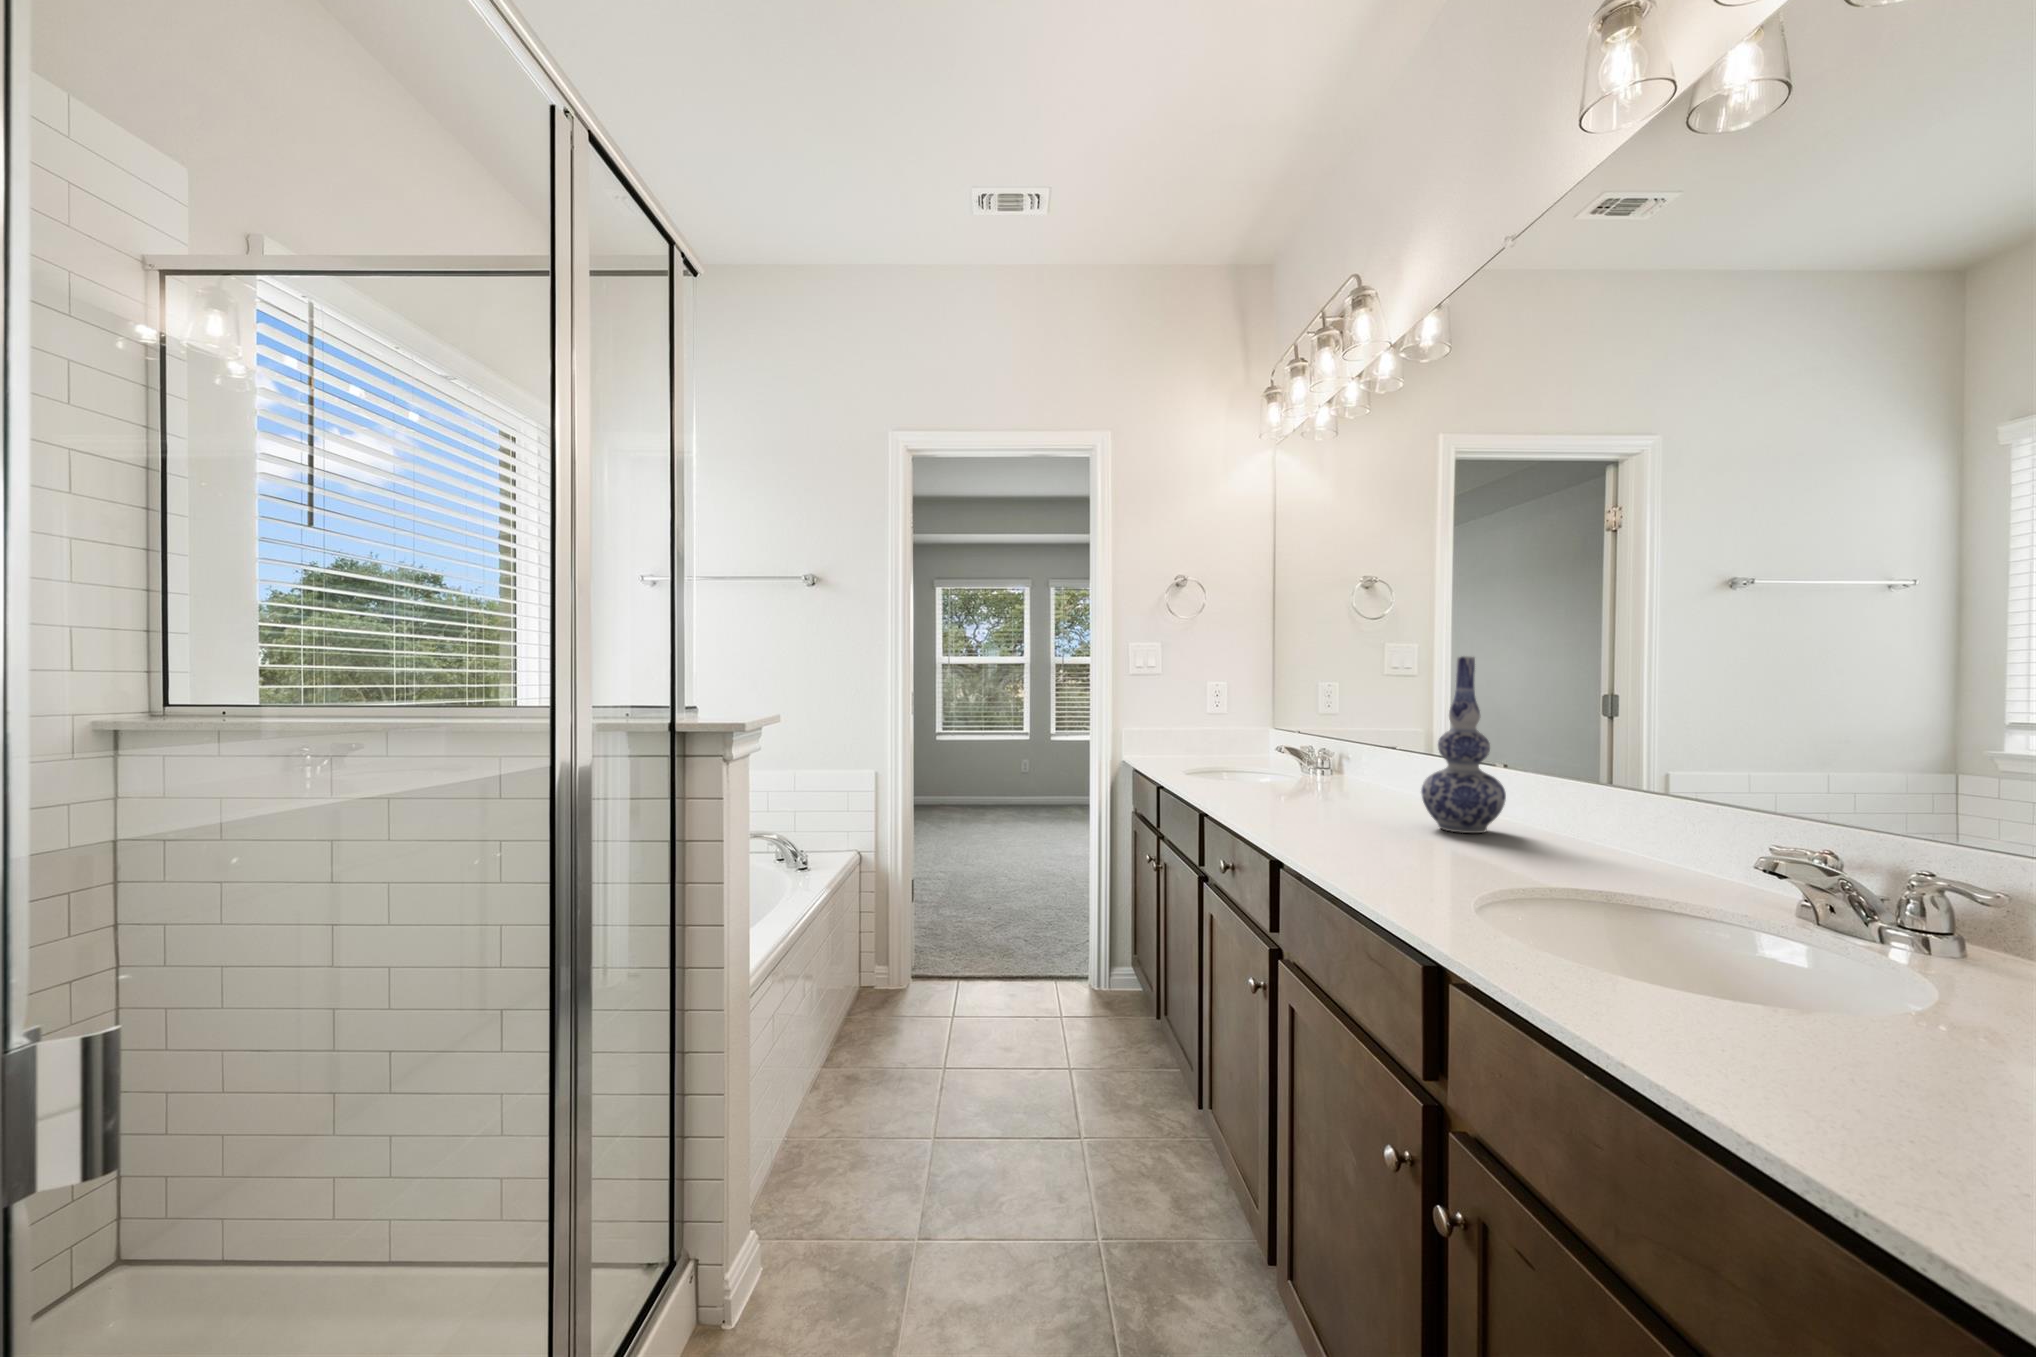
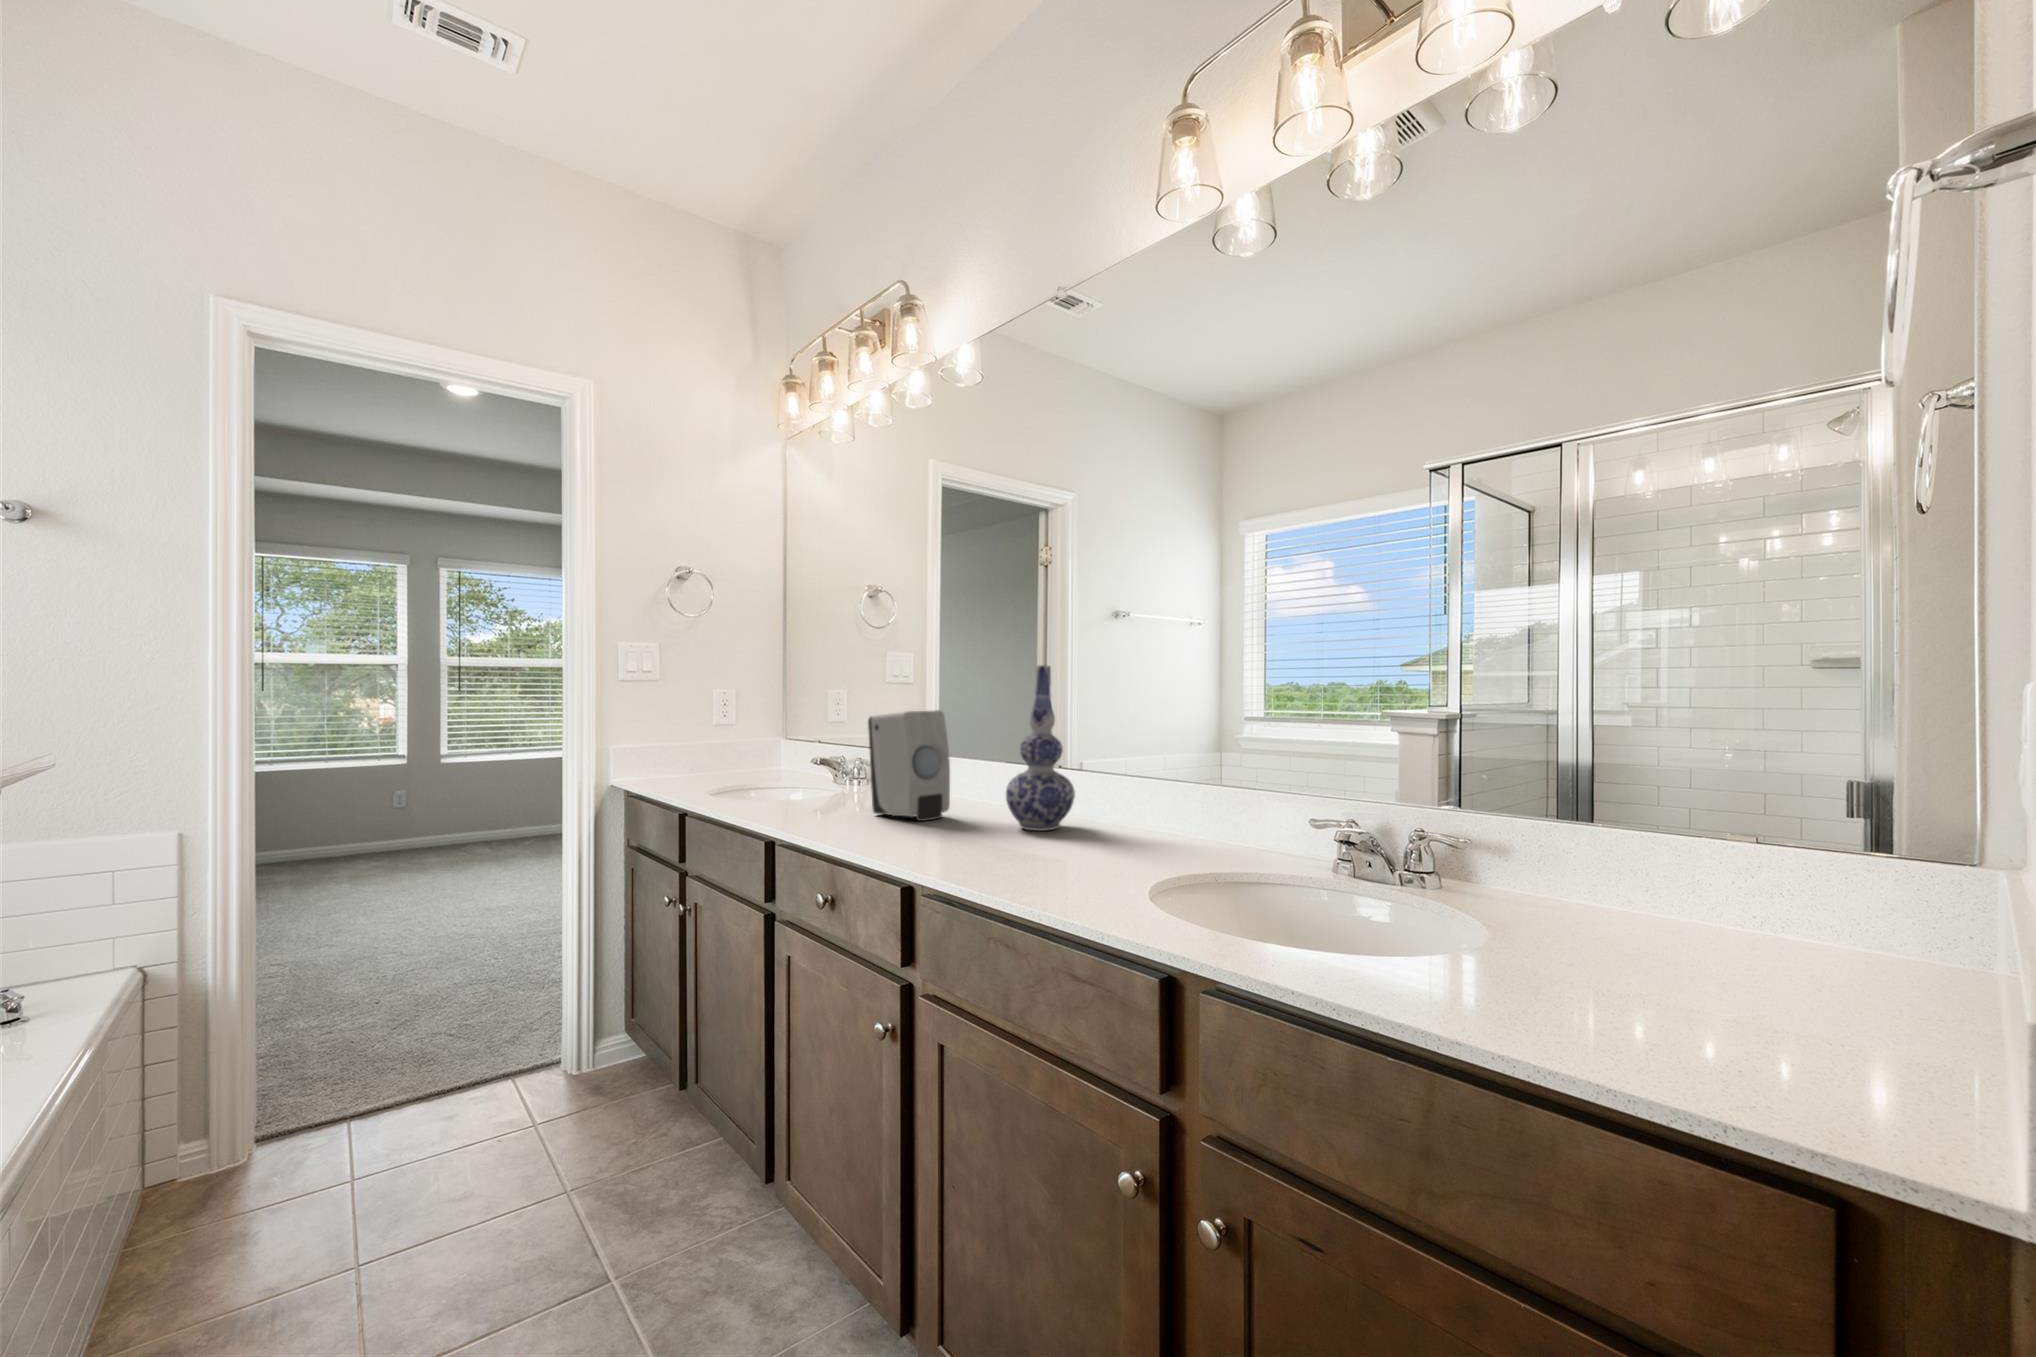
soap dispenser: none [1299,703,1377,811] -> present [868,710,950,821]

